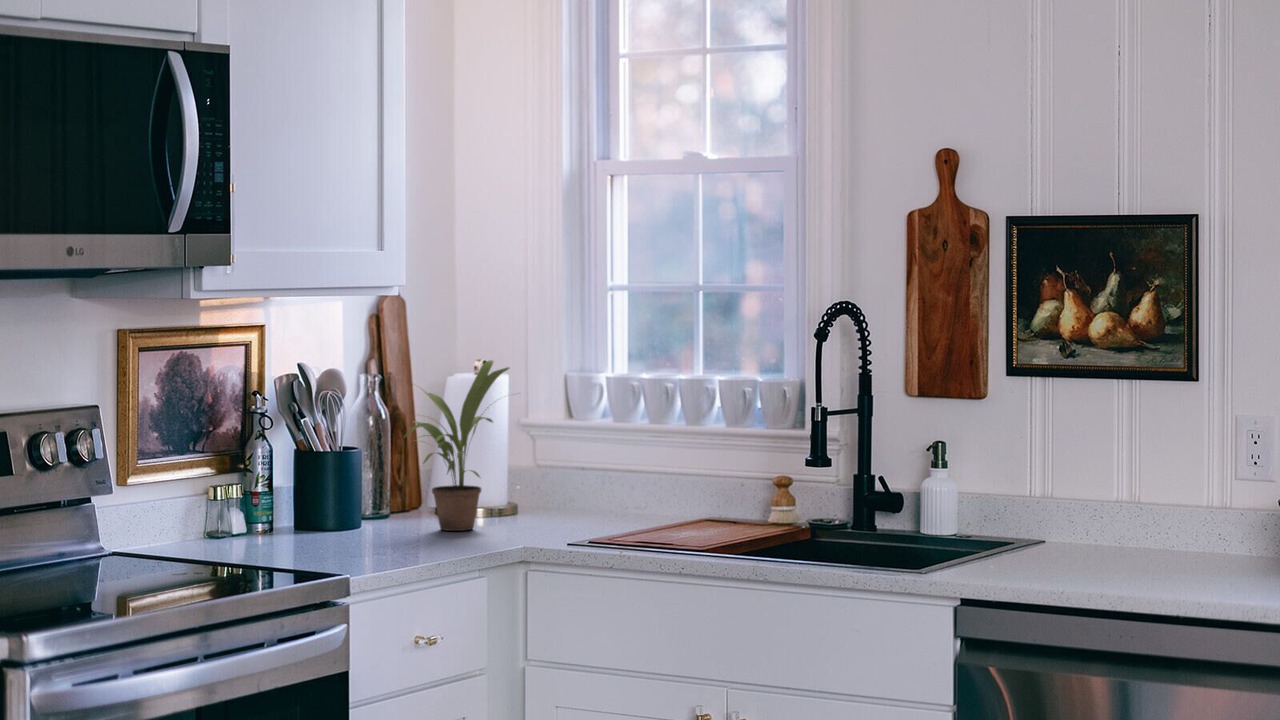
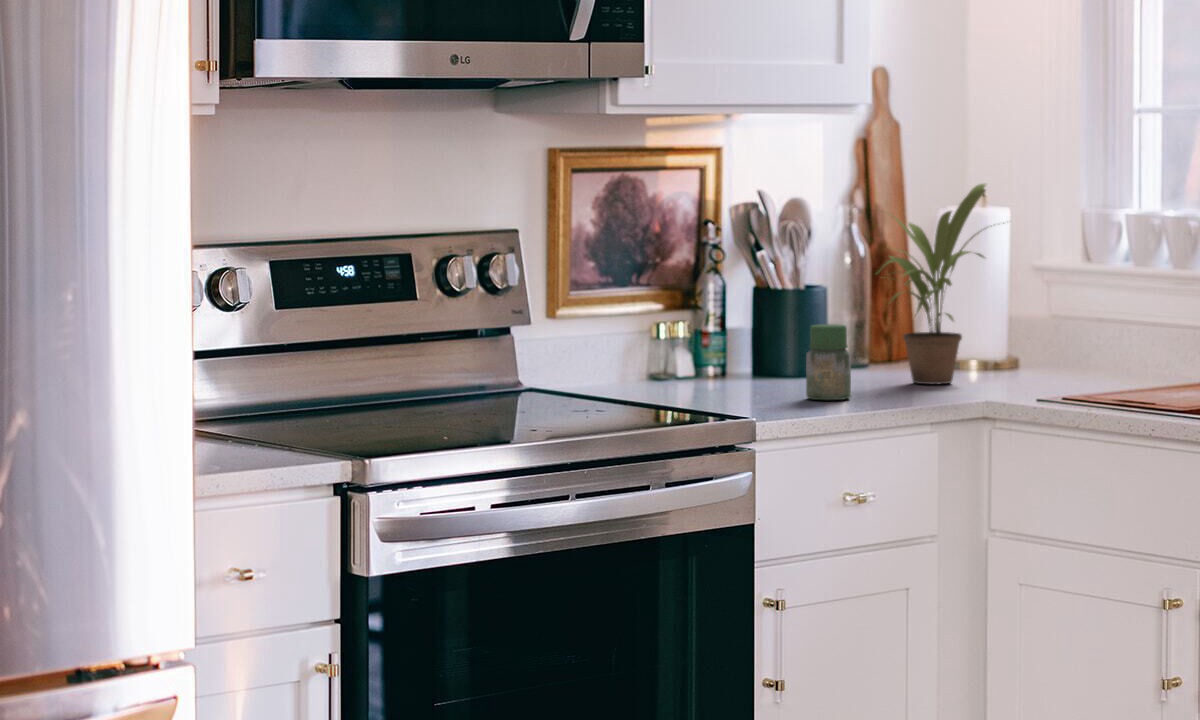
jar: none [369,485,409,553] -> present [806,324,851,400]

